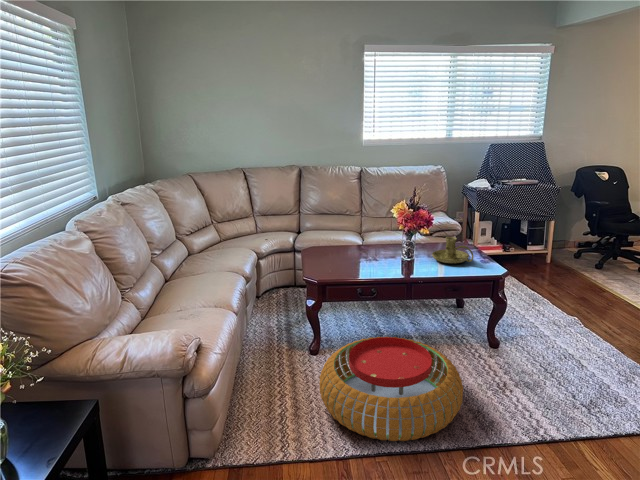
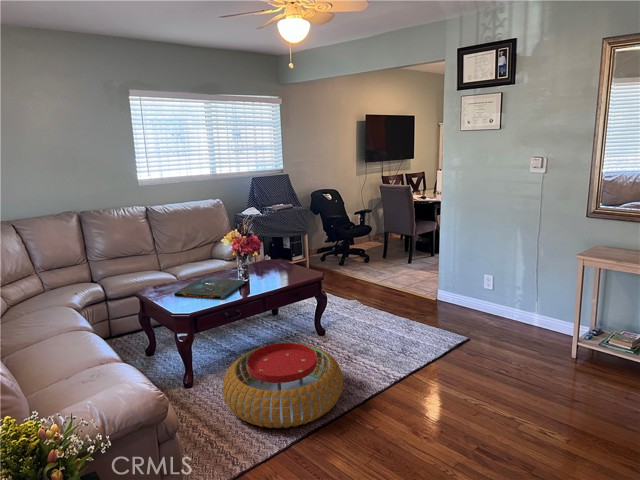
candle holder: present [432,237,474,263] -> none [260,255,296,277]
board game: none [330,247,406,274] -> present [174,278,244,300]

